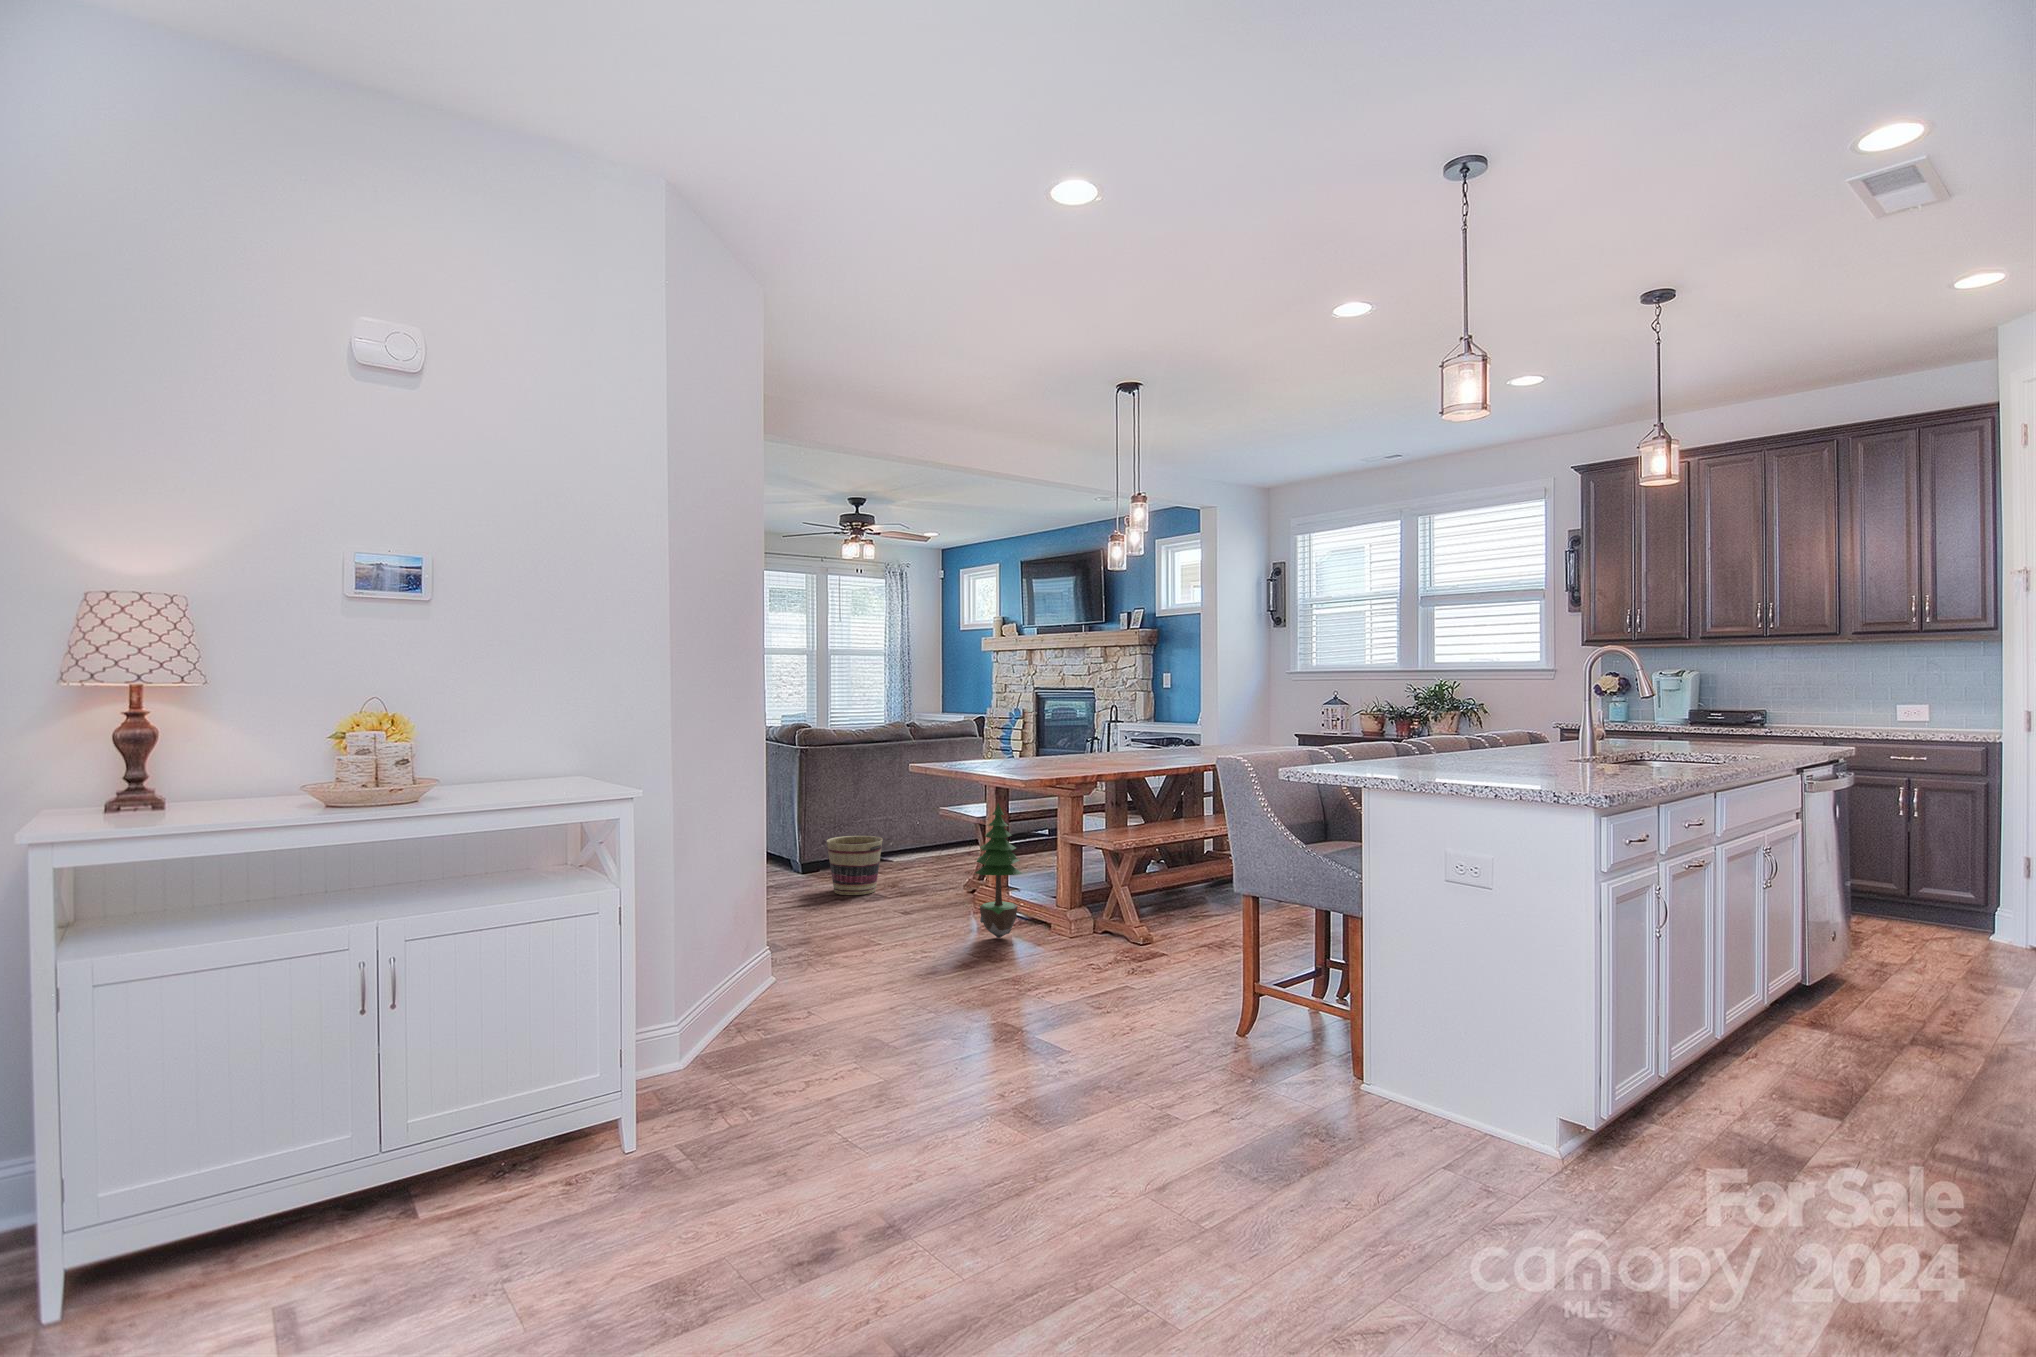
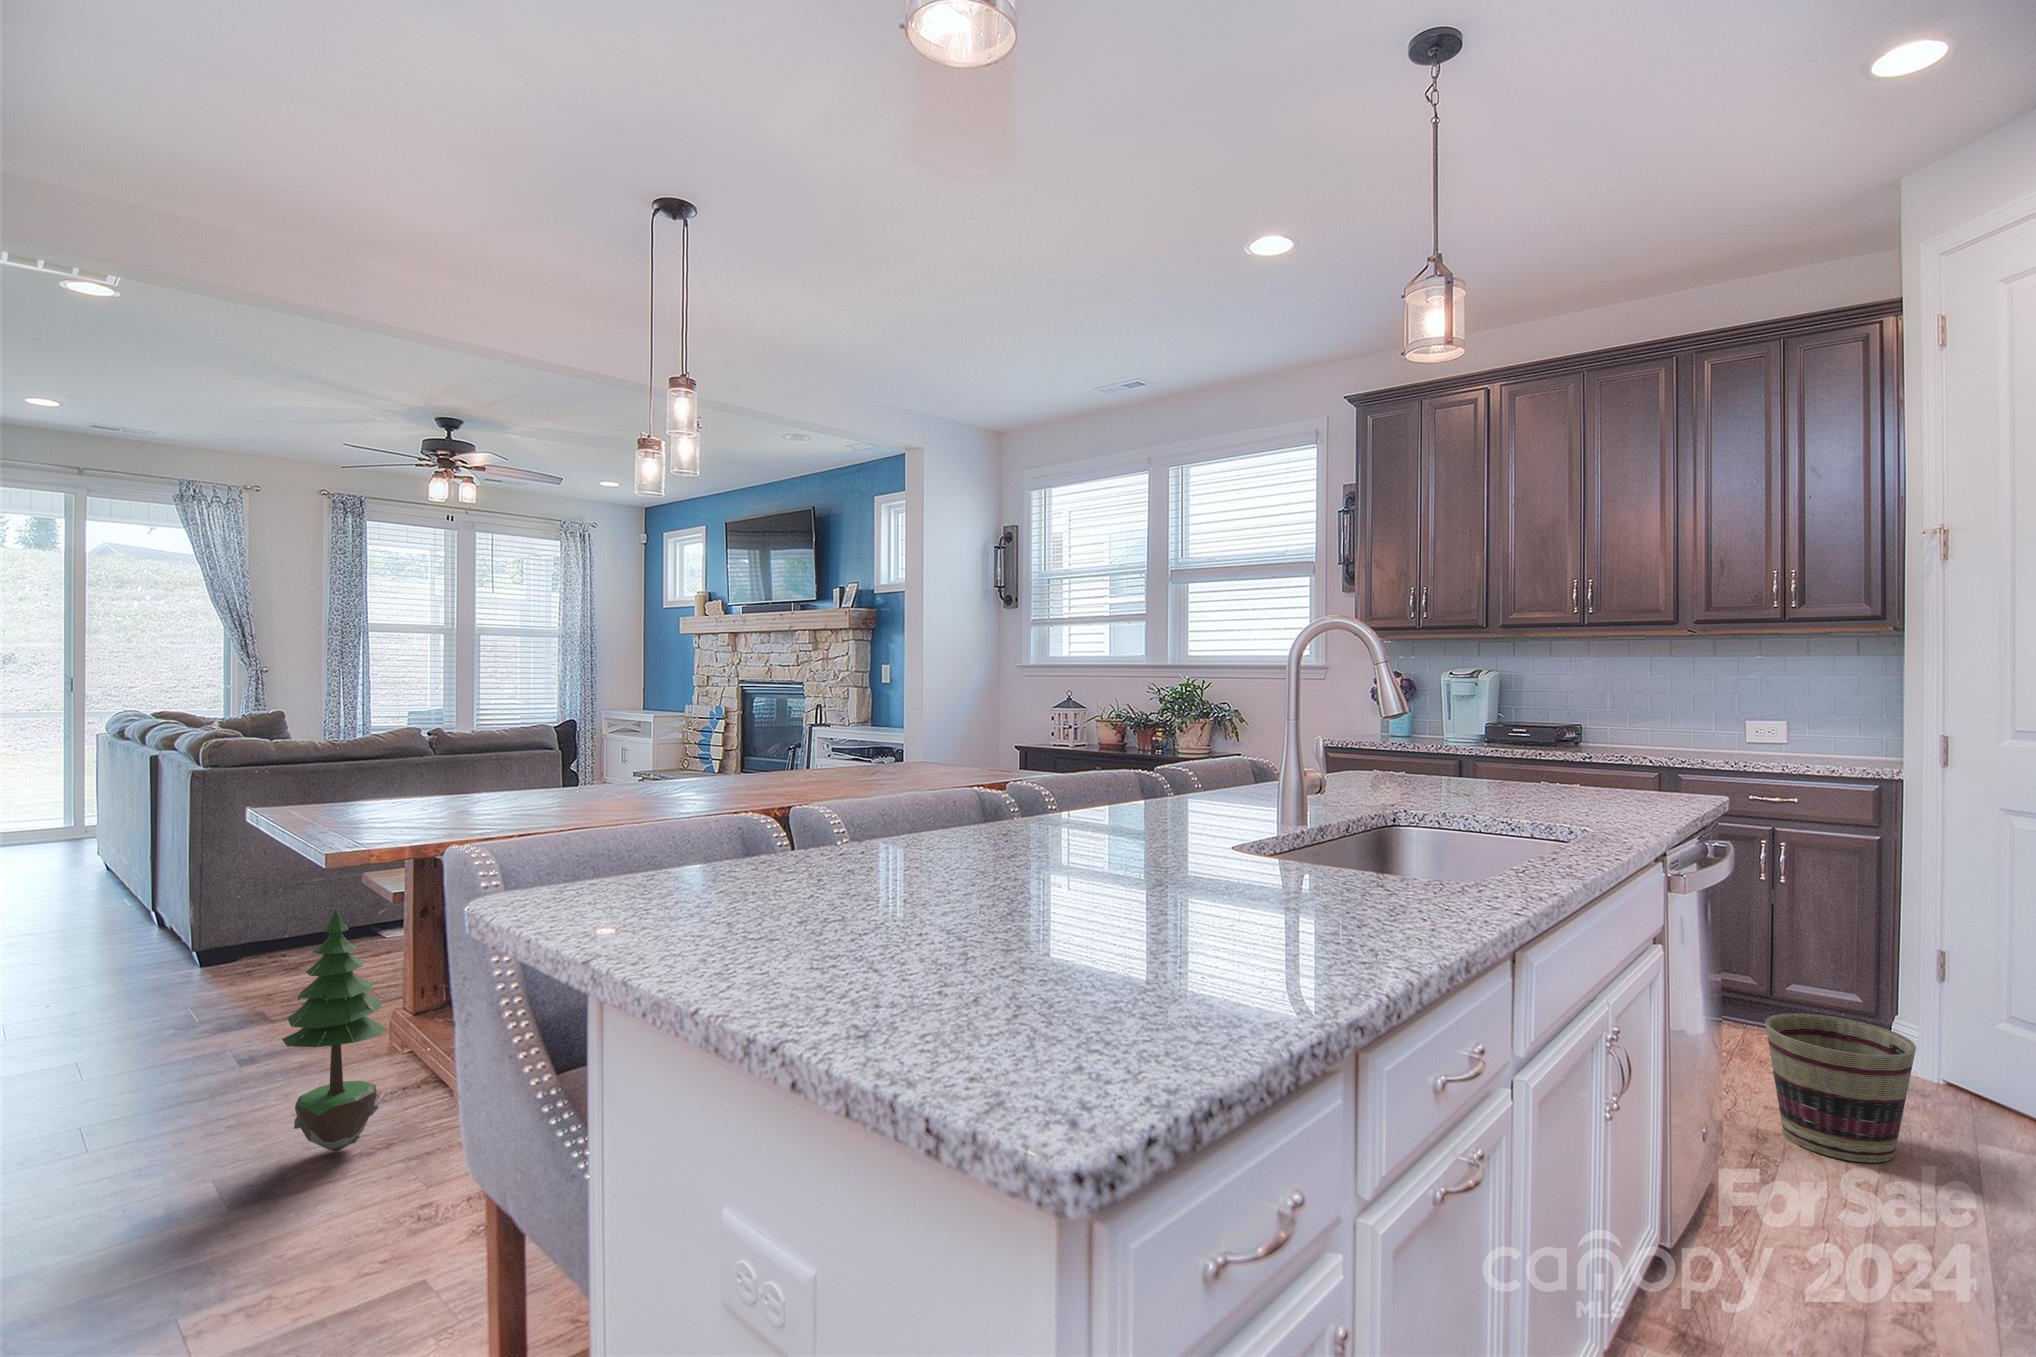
basket: present [827,836,883,895] -> present [1765,1013,1916,1163]

